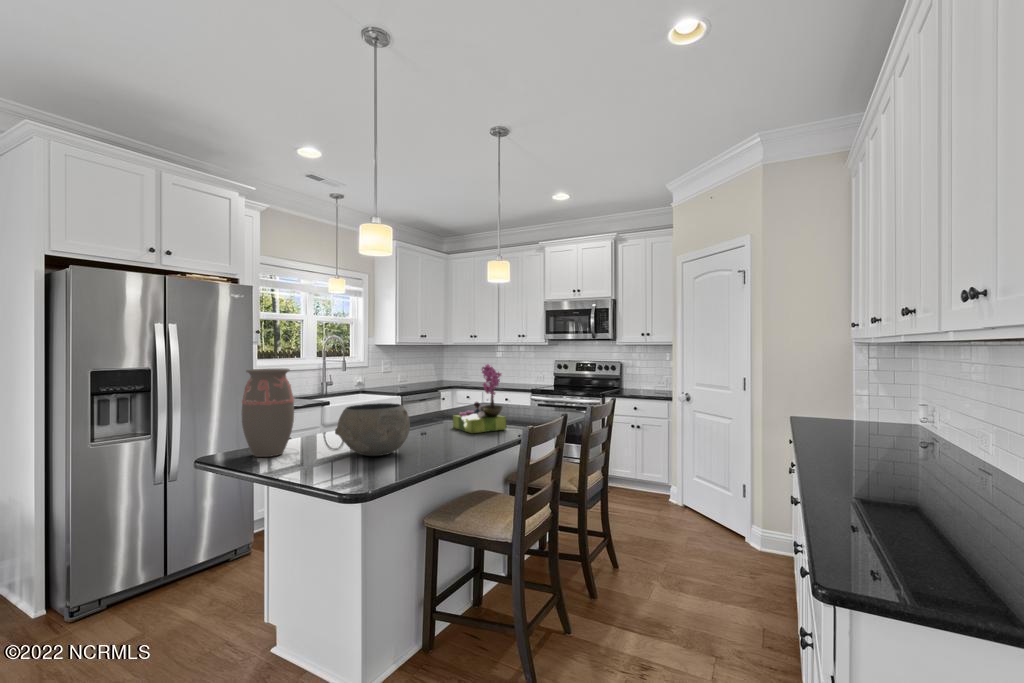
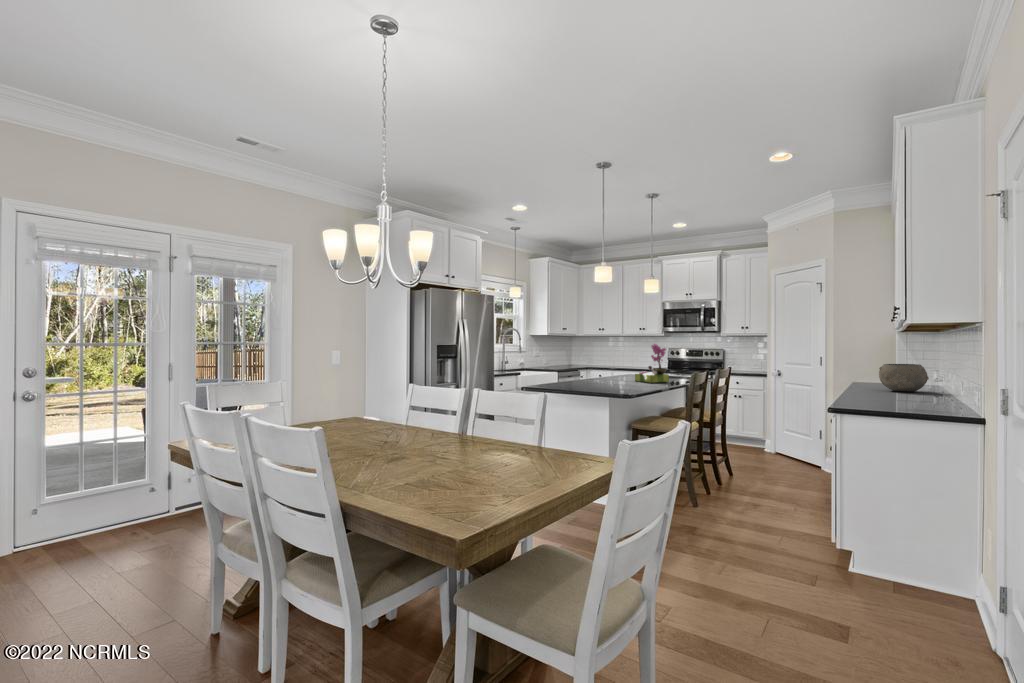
decorative vase: present [242,368,294,457] -> none [546,342,570,386]
ceramic bowl: present [335,403,410,456] -> present [879,364,929,392]

